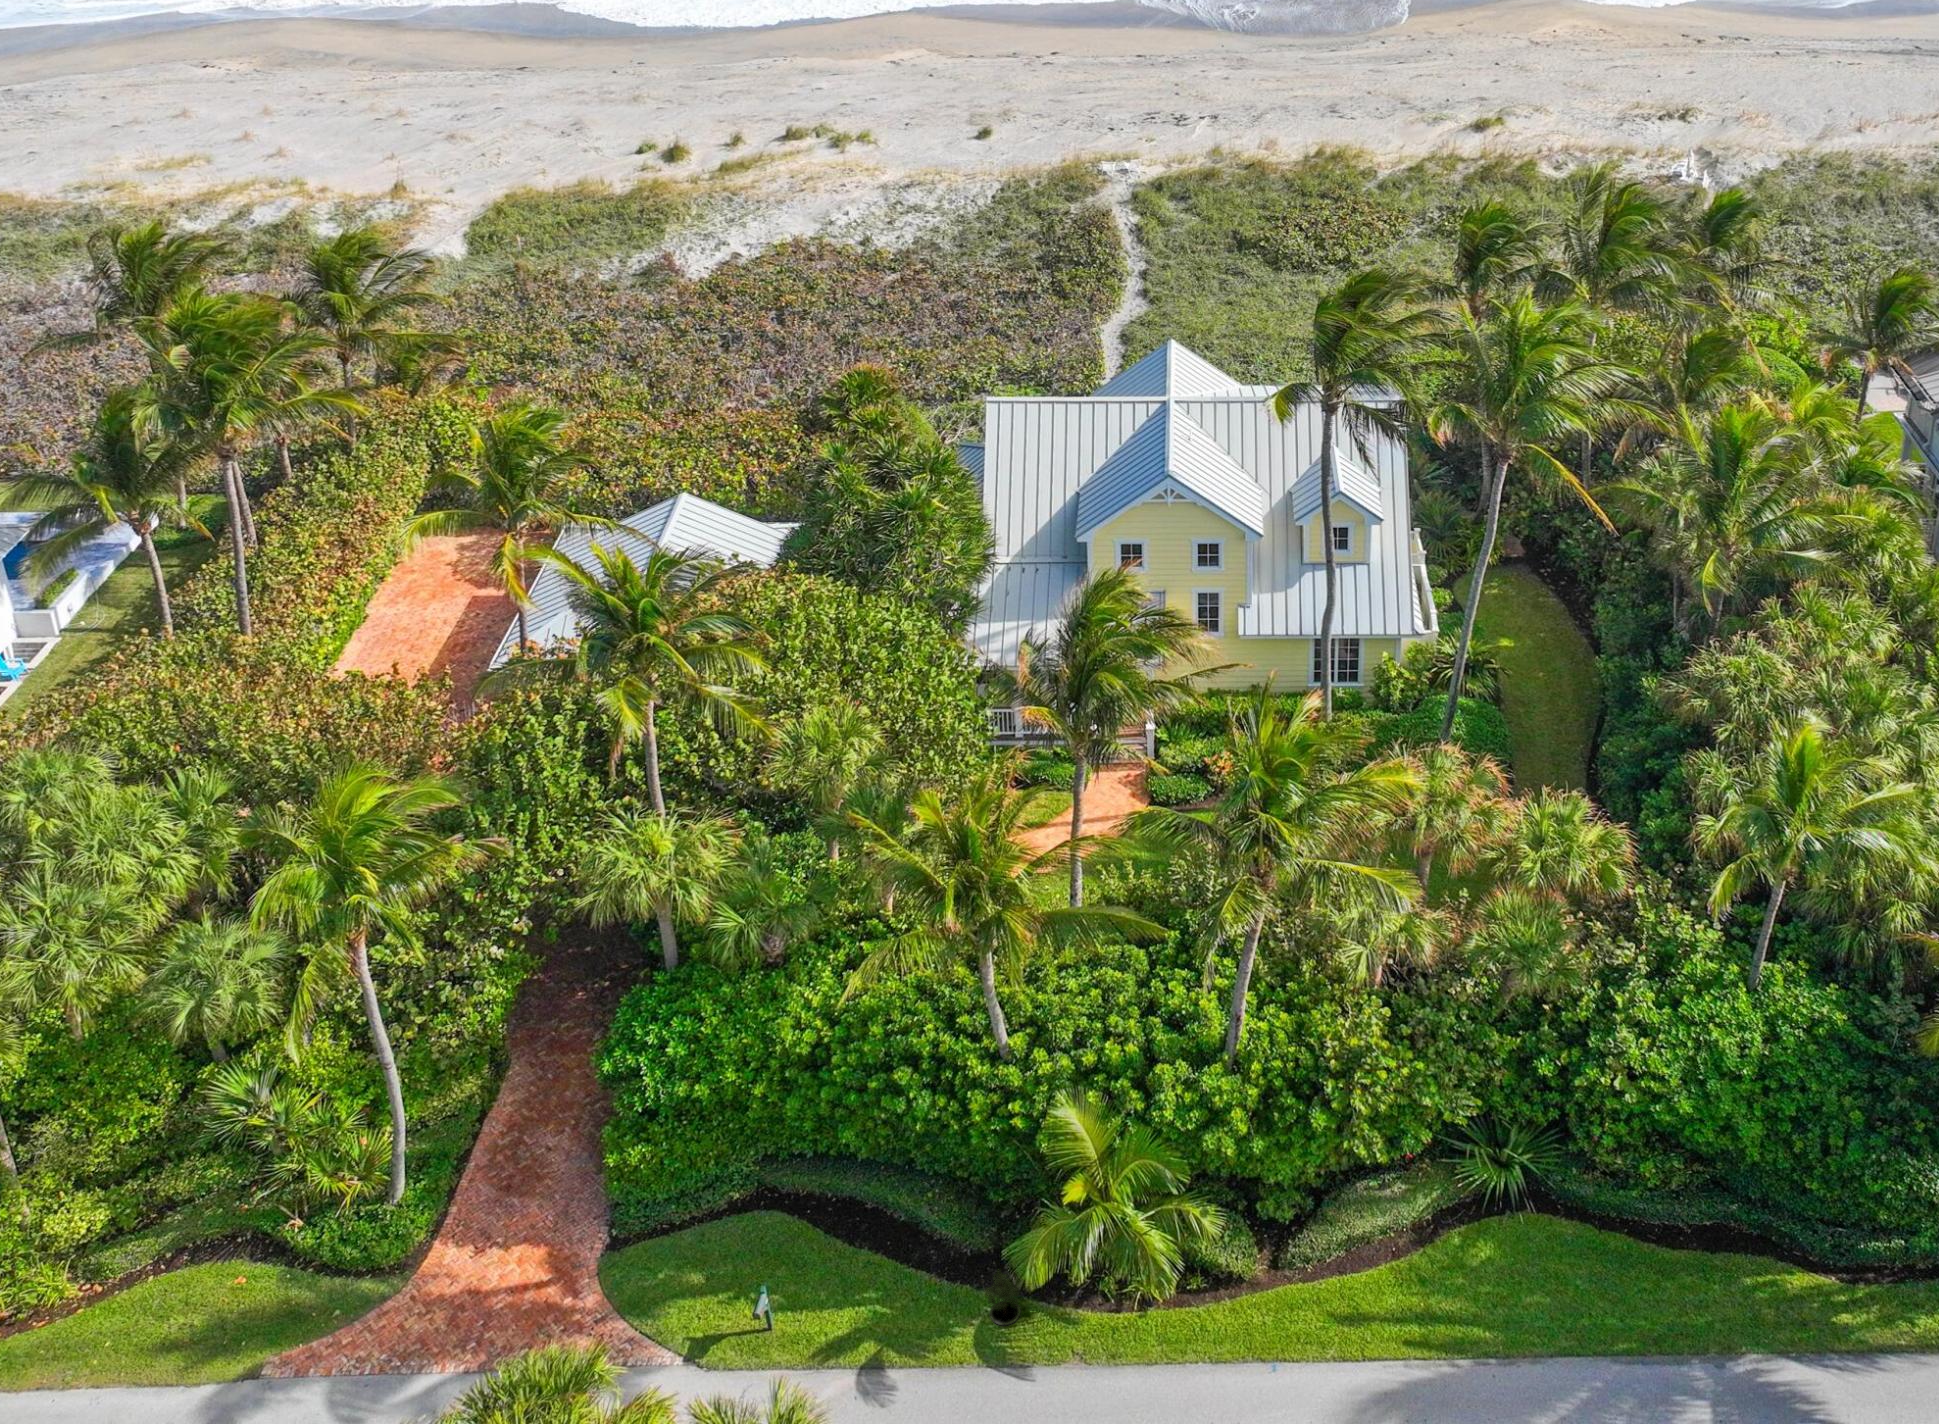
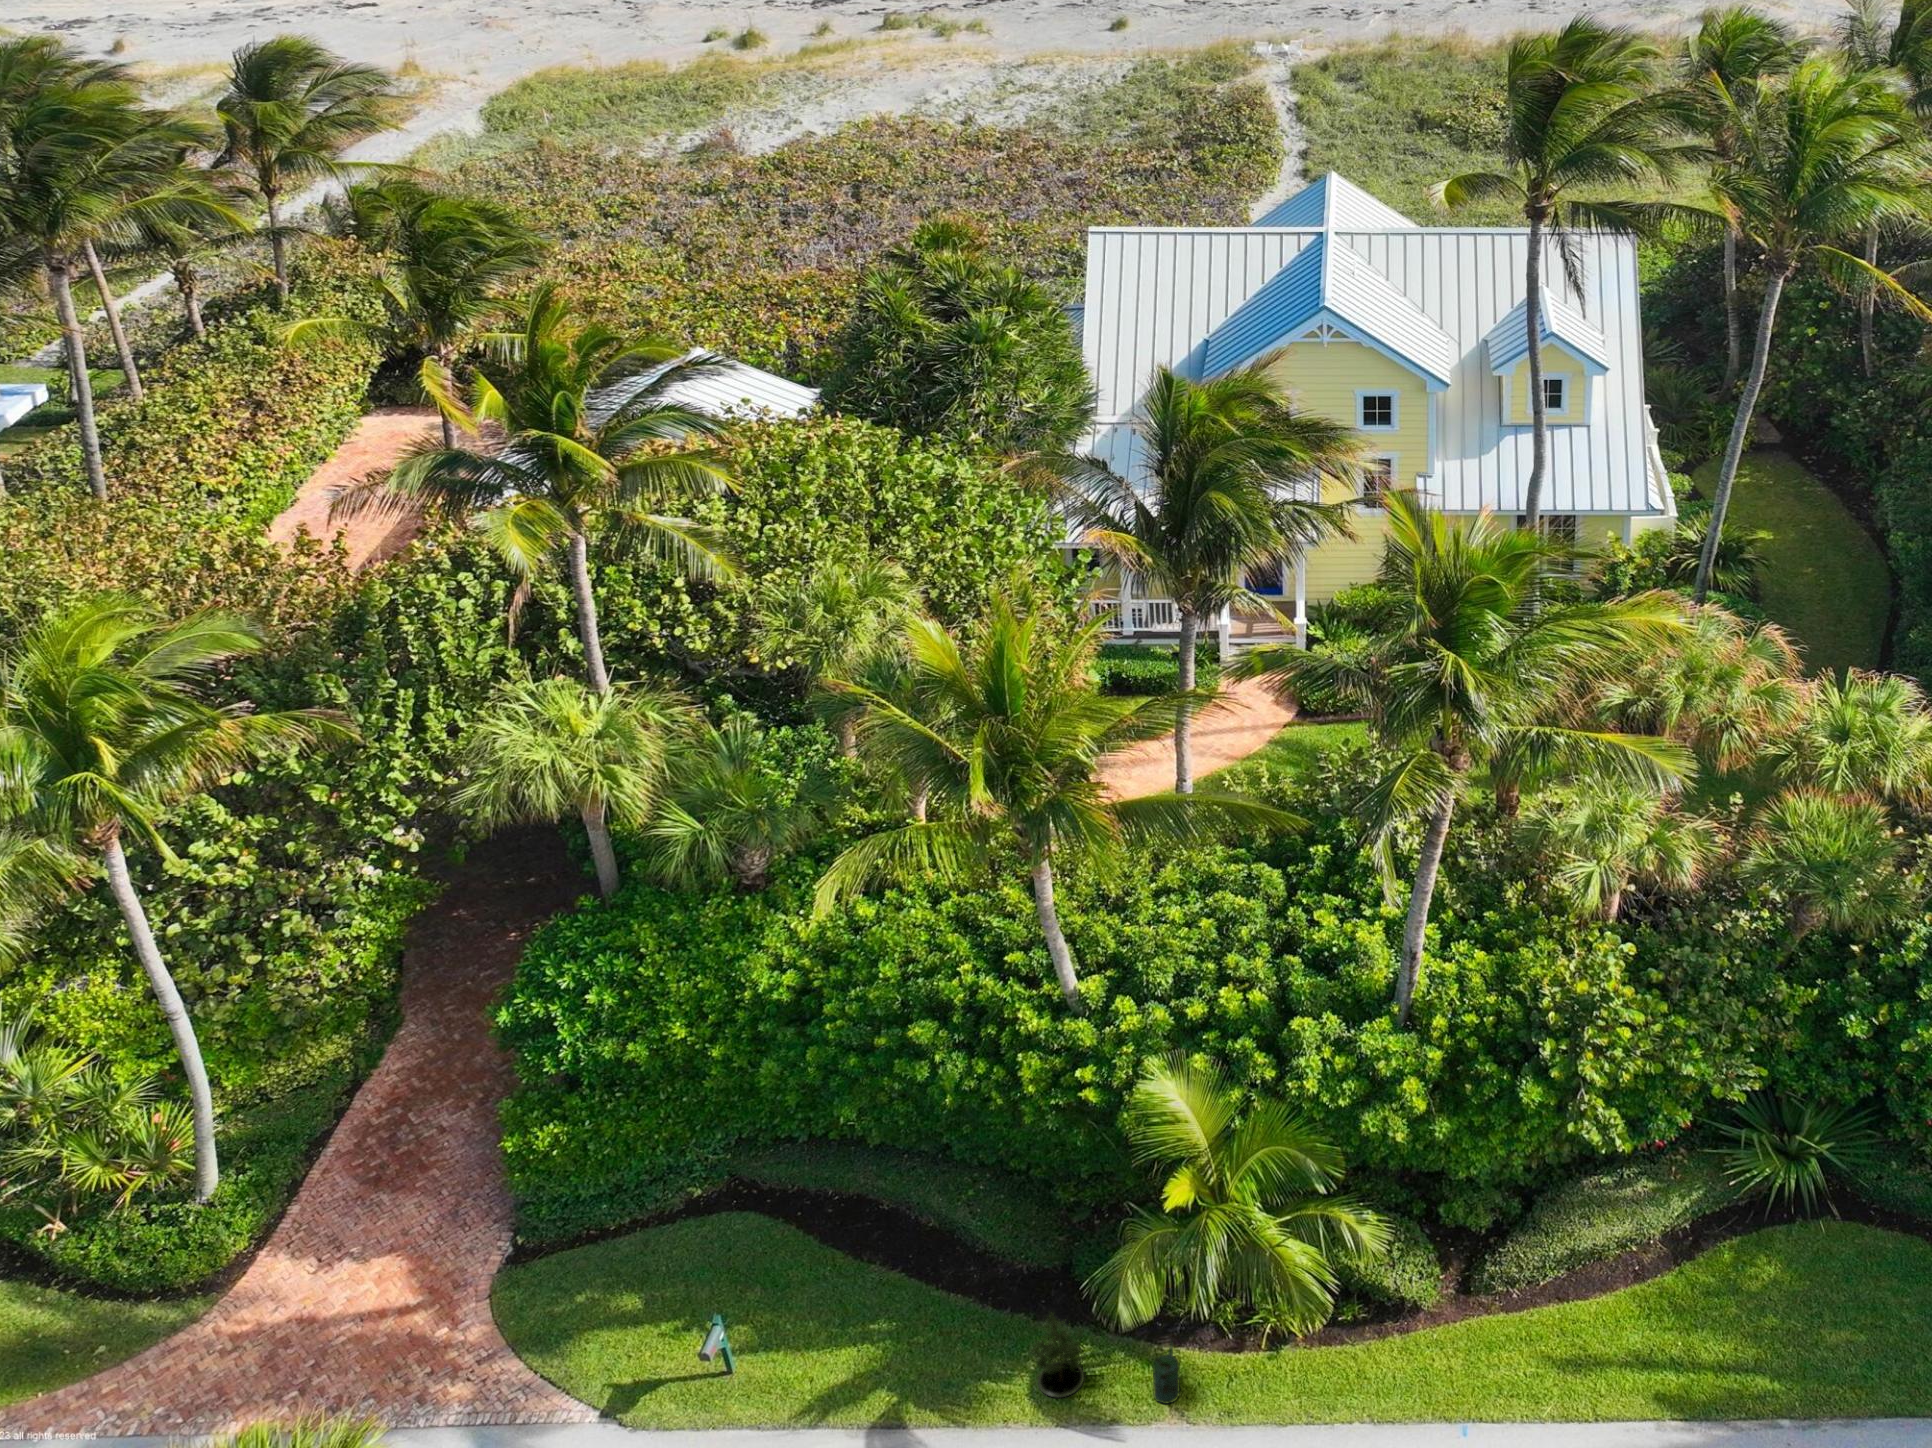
watering can: none [1067,1282,1085,1329] -> present [1152,1334,1180,1404]

